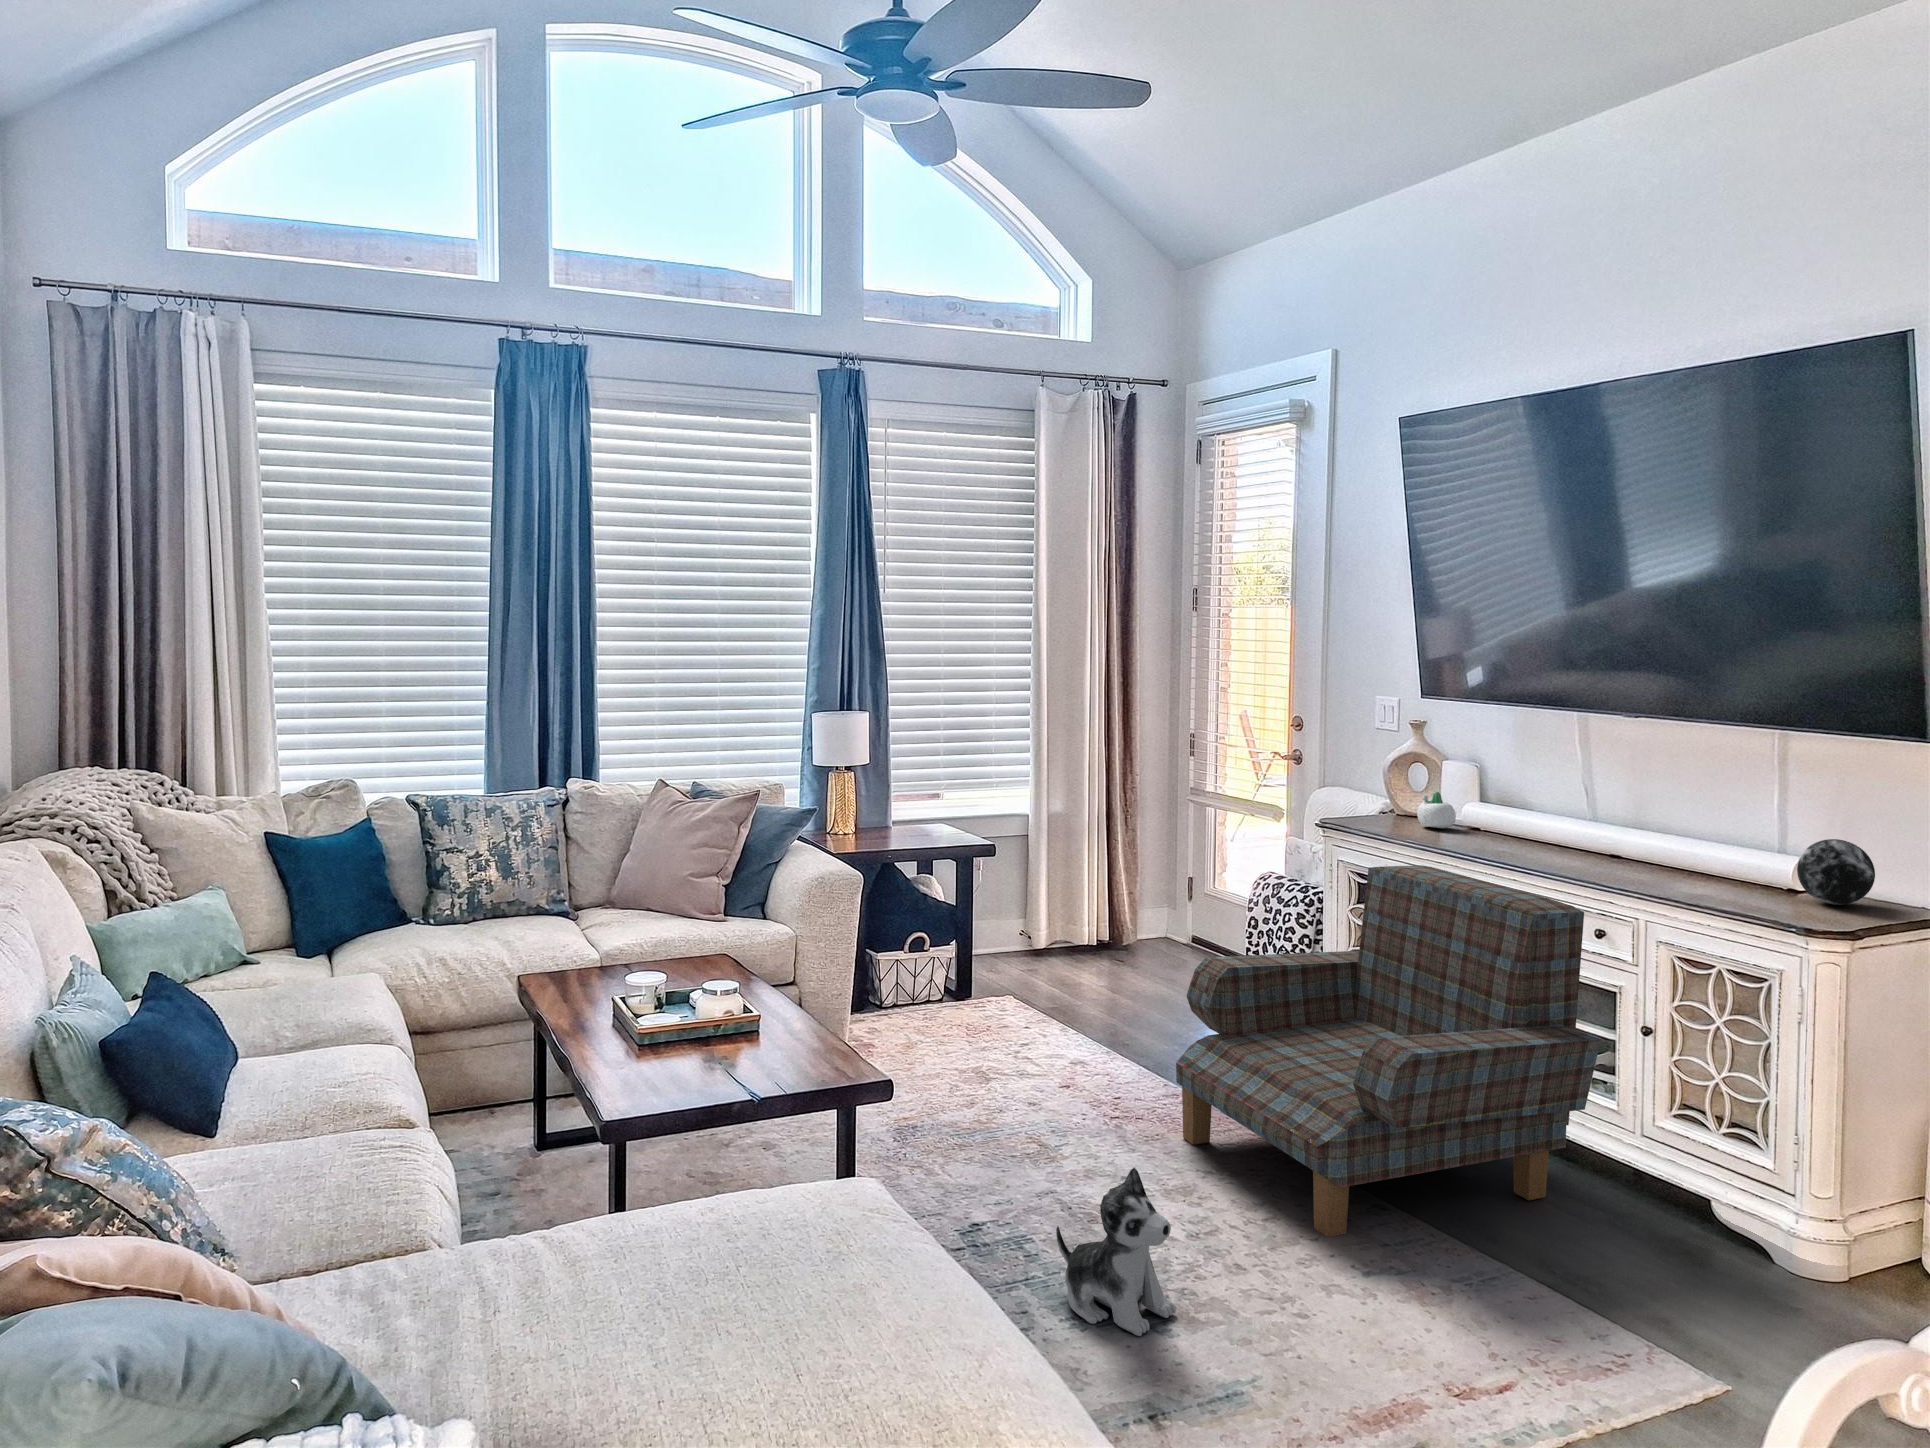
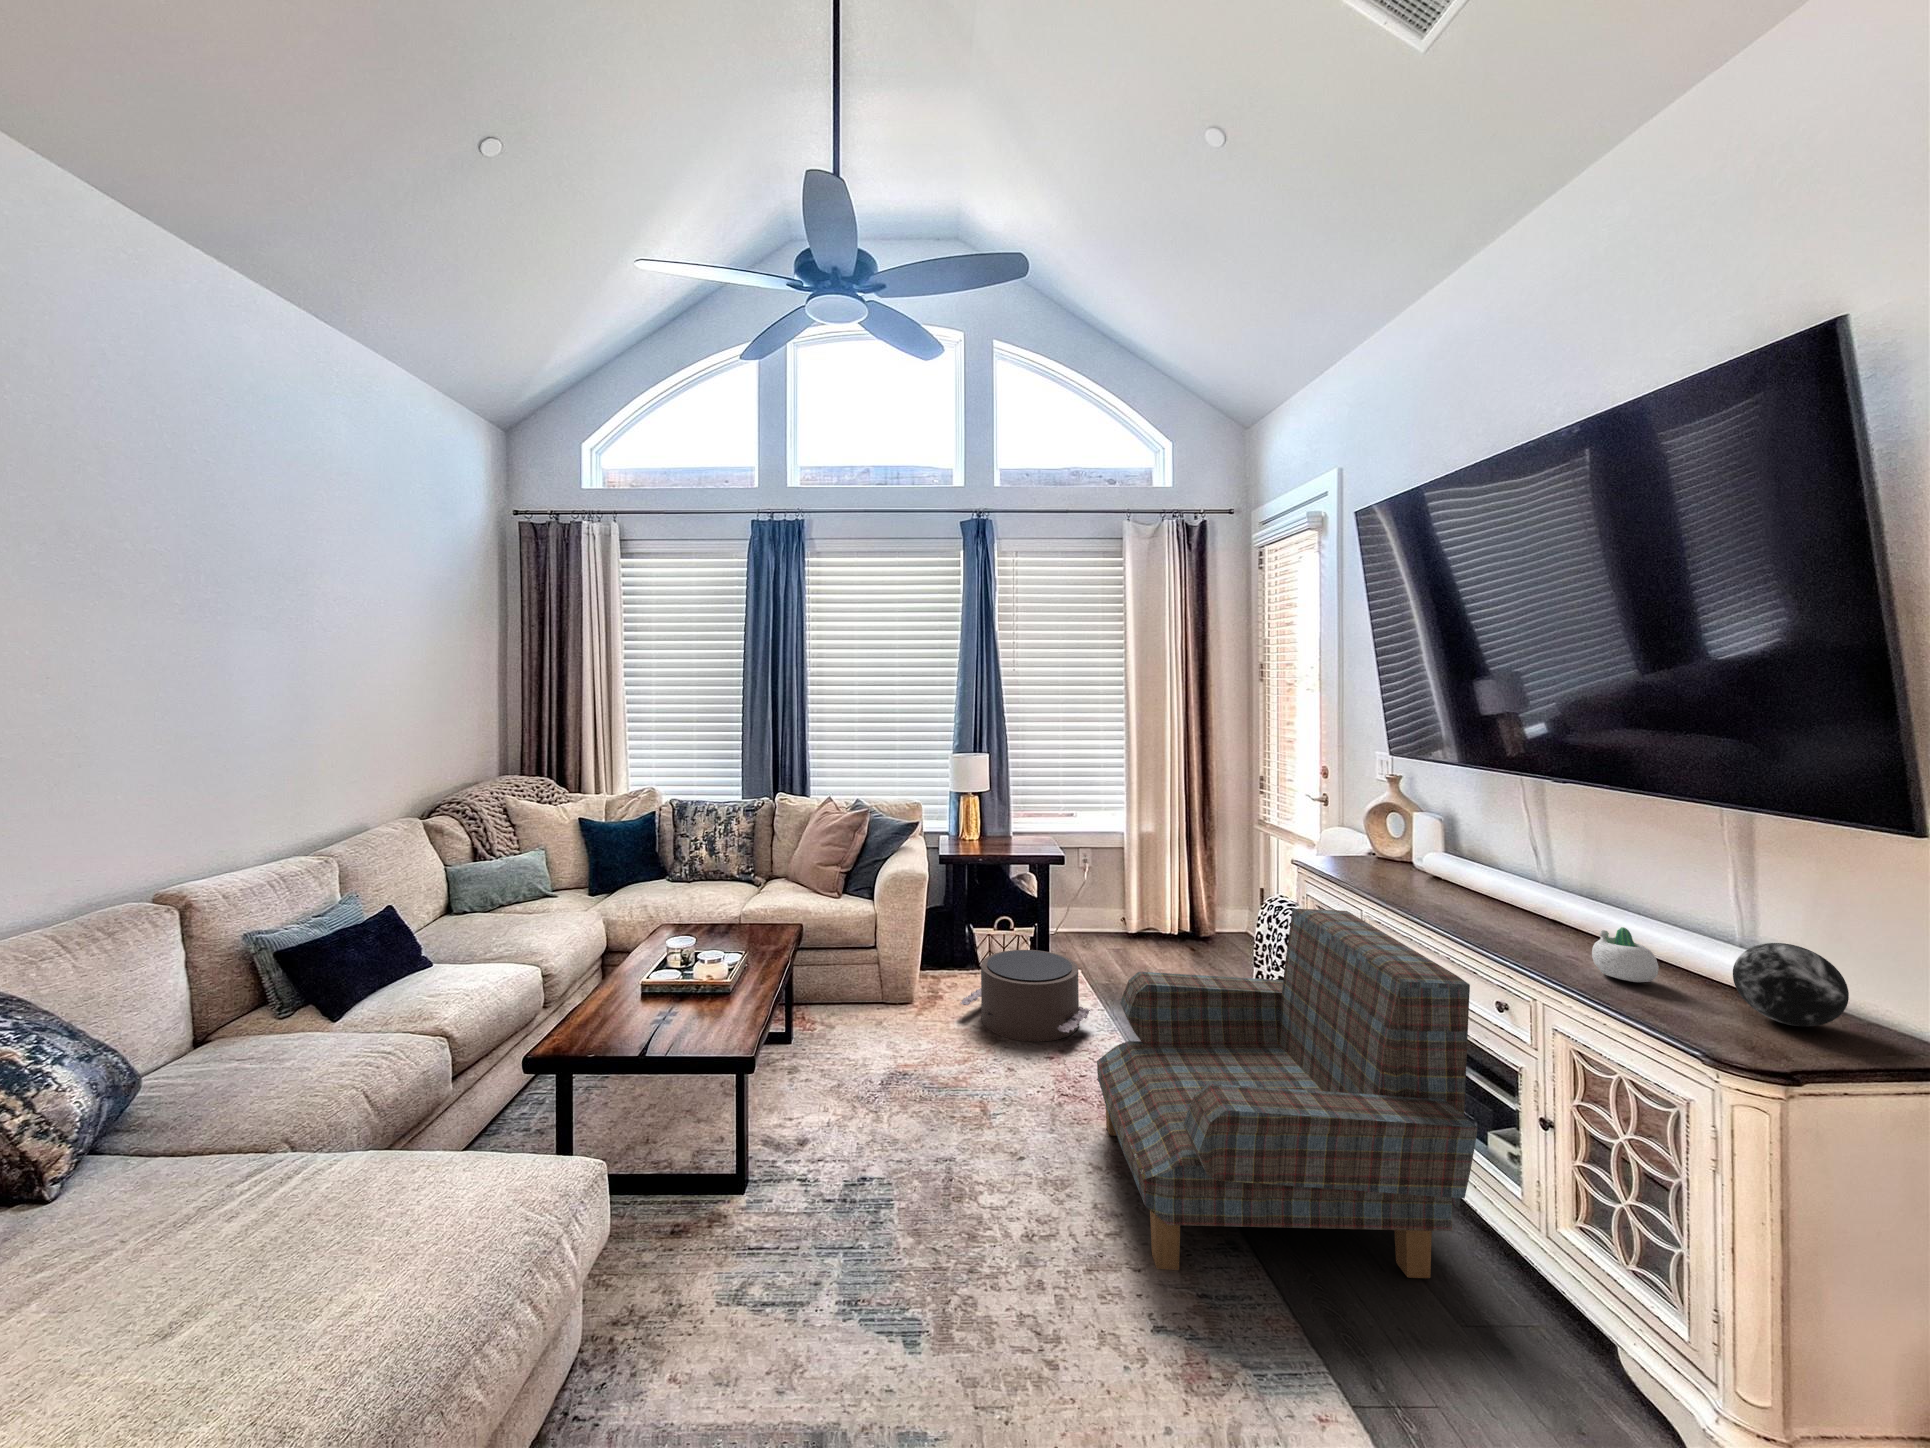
succulent planter: present [1417,792,1456,828] -> present [1592,927,1659,982]
pouf: none [922,967,1085,1075] -> present [960,950,1091,1042]
plush toy: present [1056,1167,1176,1336] -> none [856,1176,942,1341]

